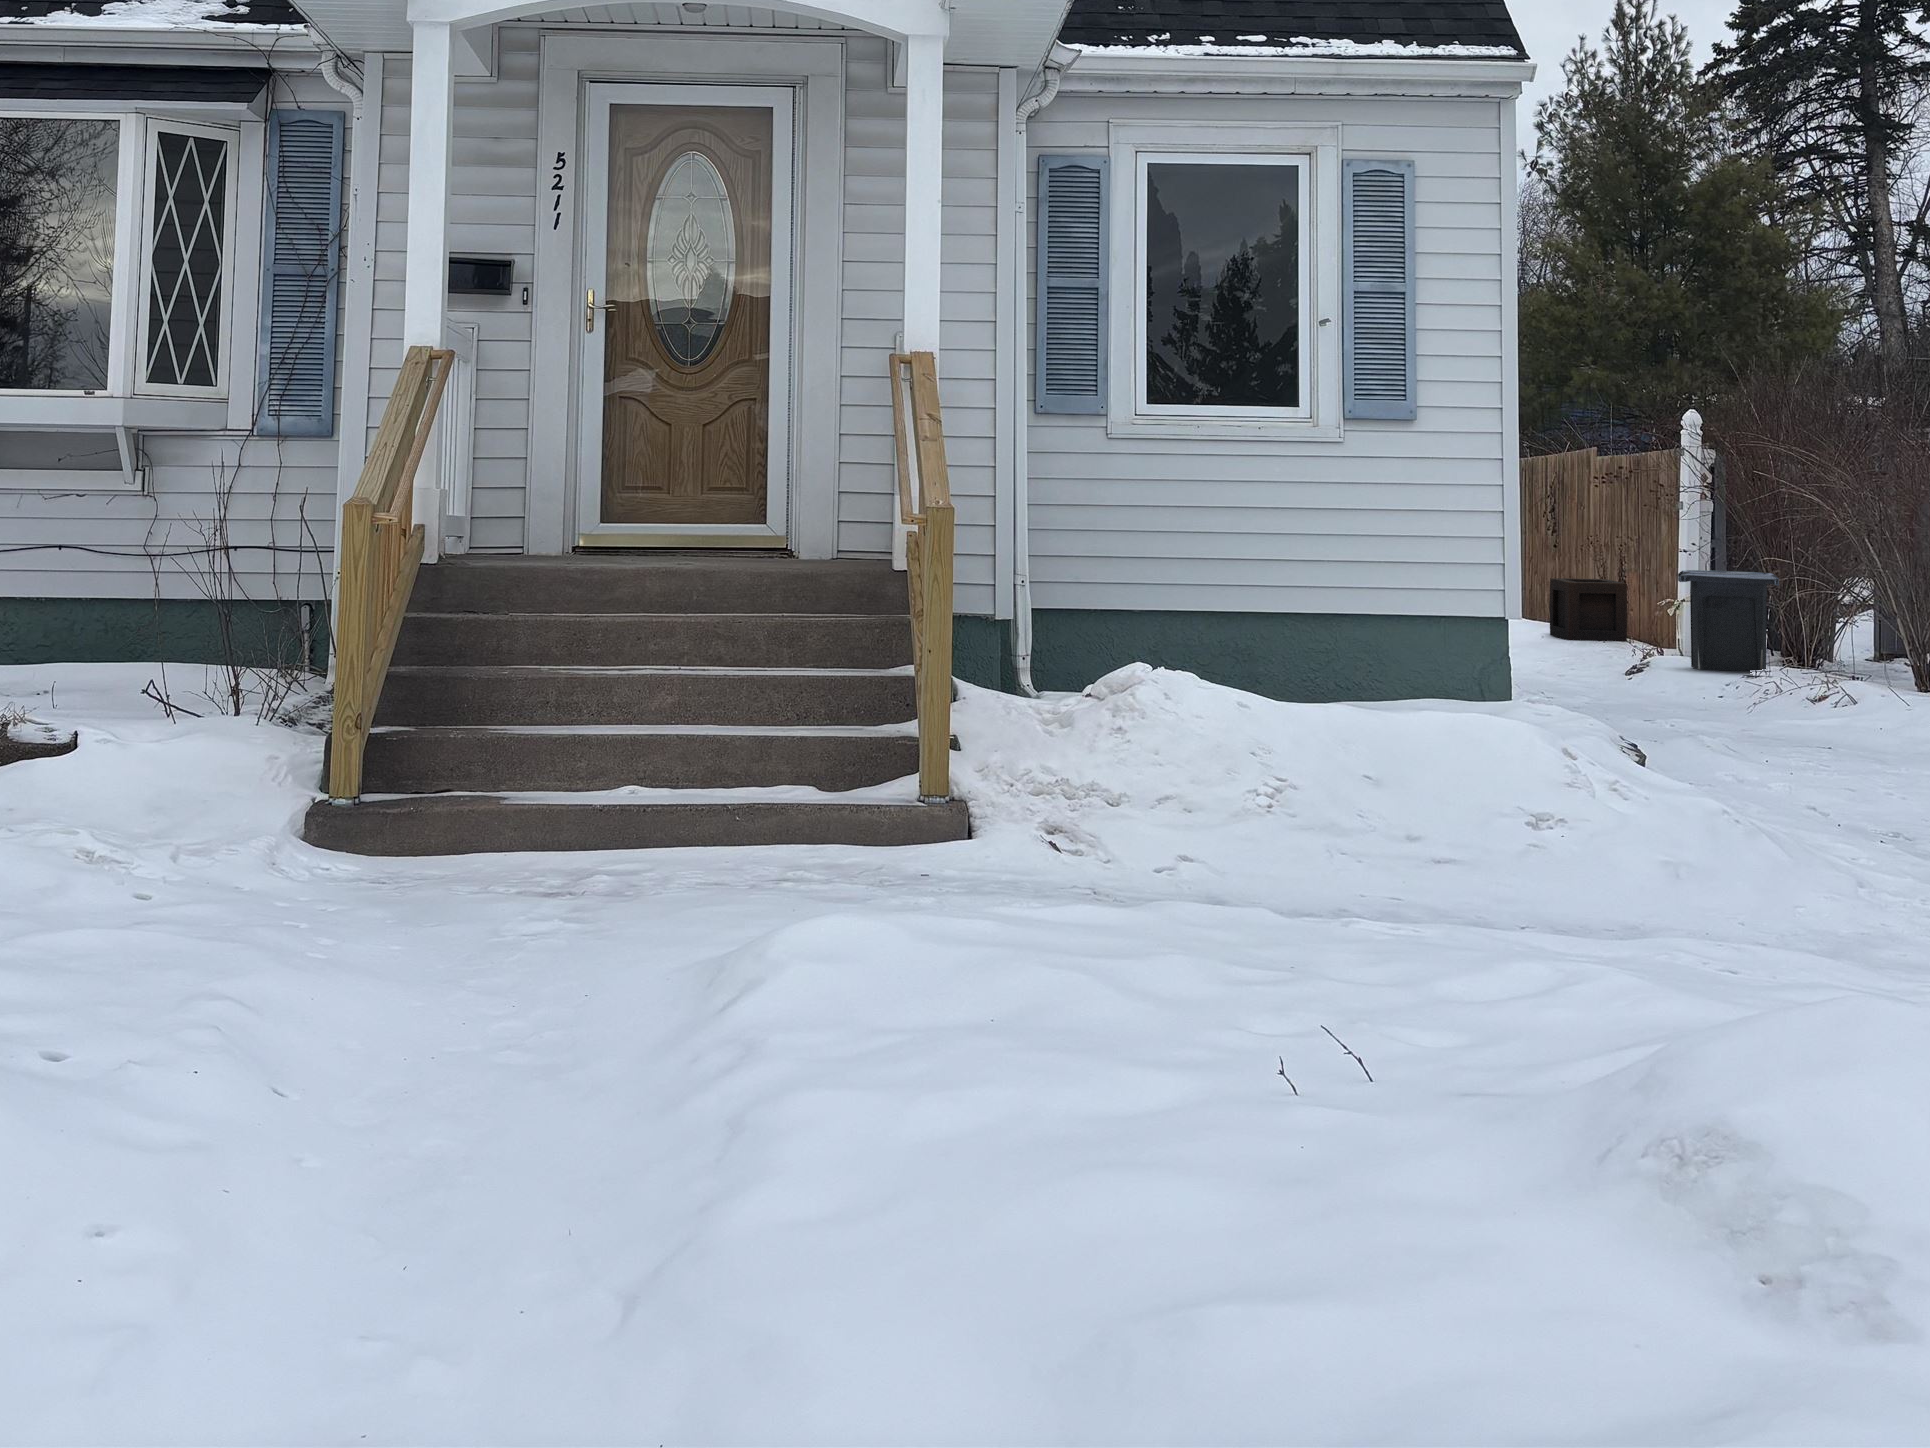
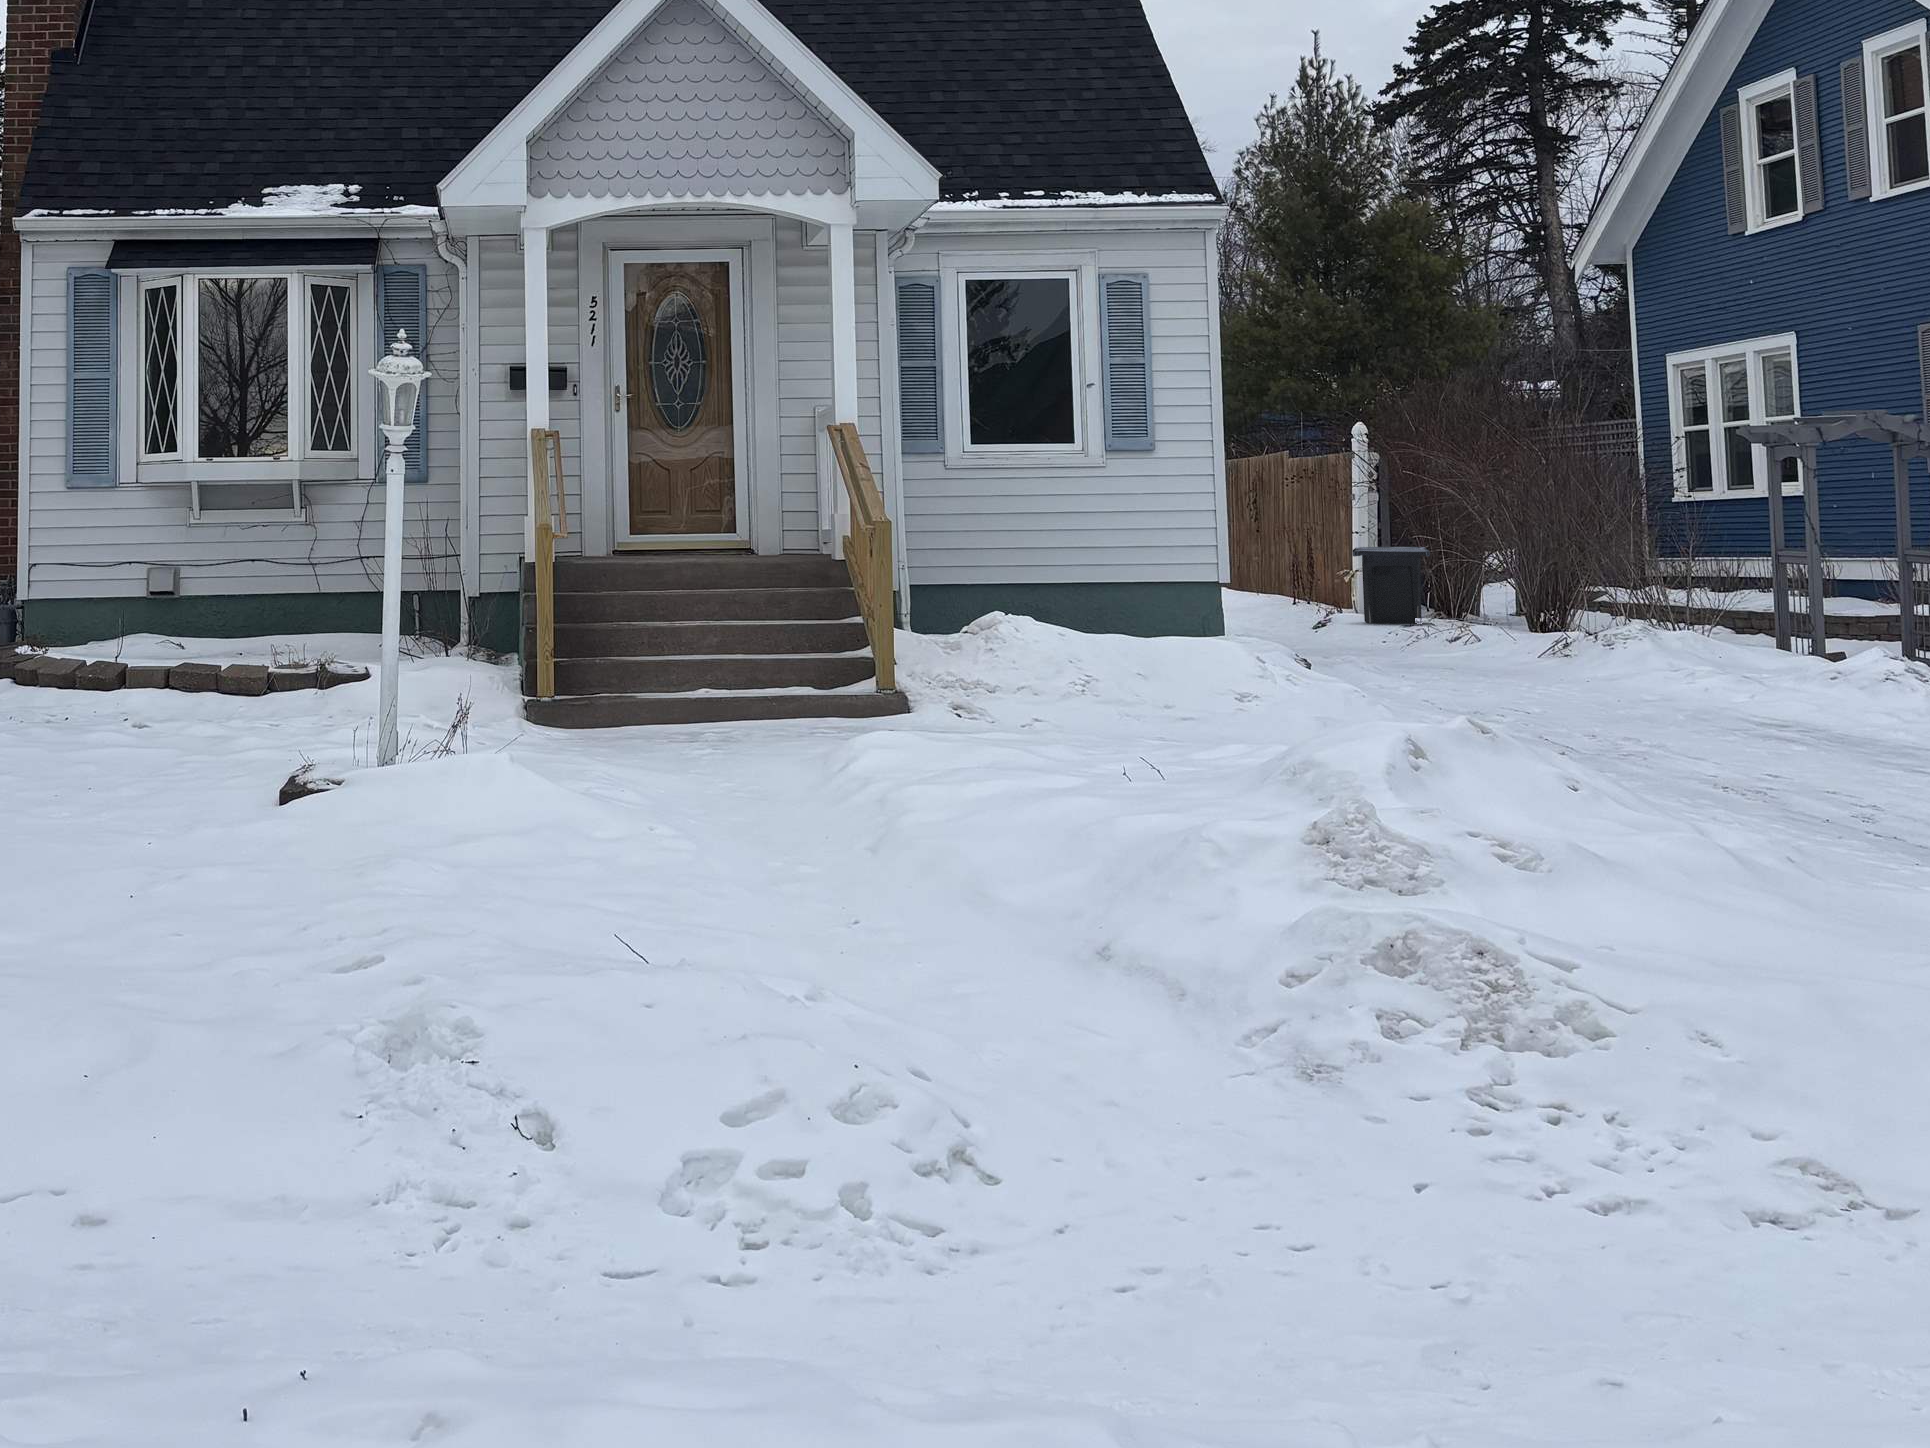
wooden crate: present [1549,578,1627,642] -> none [1255,558,1318,609]

